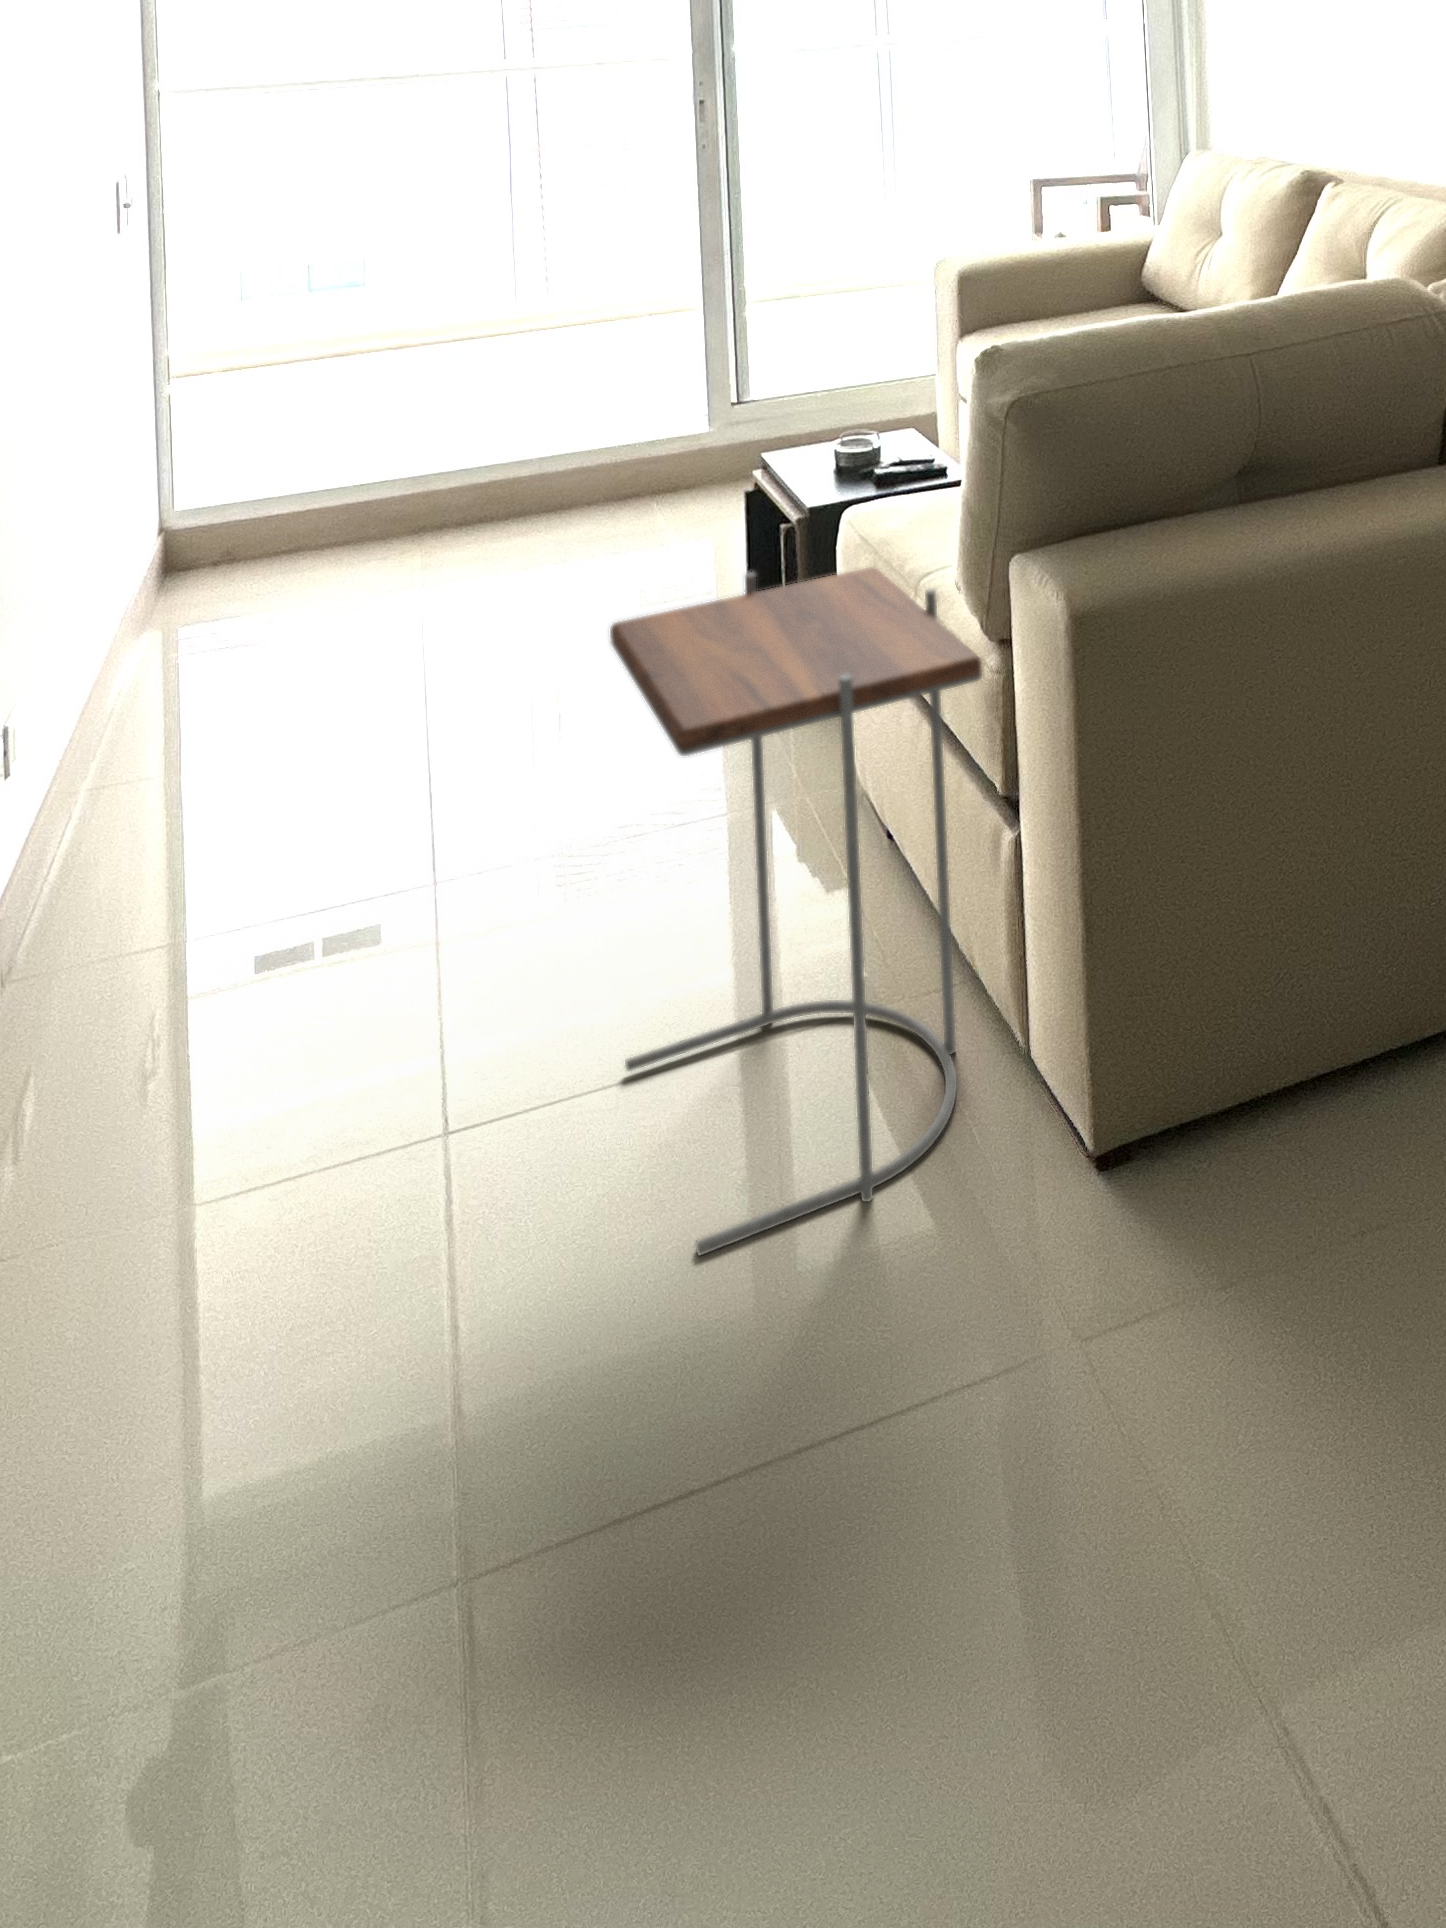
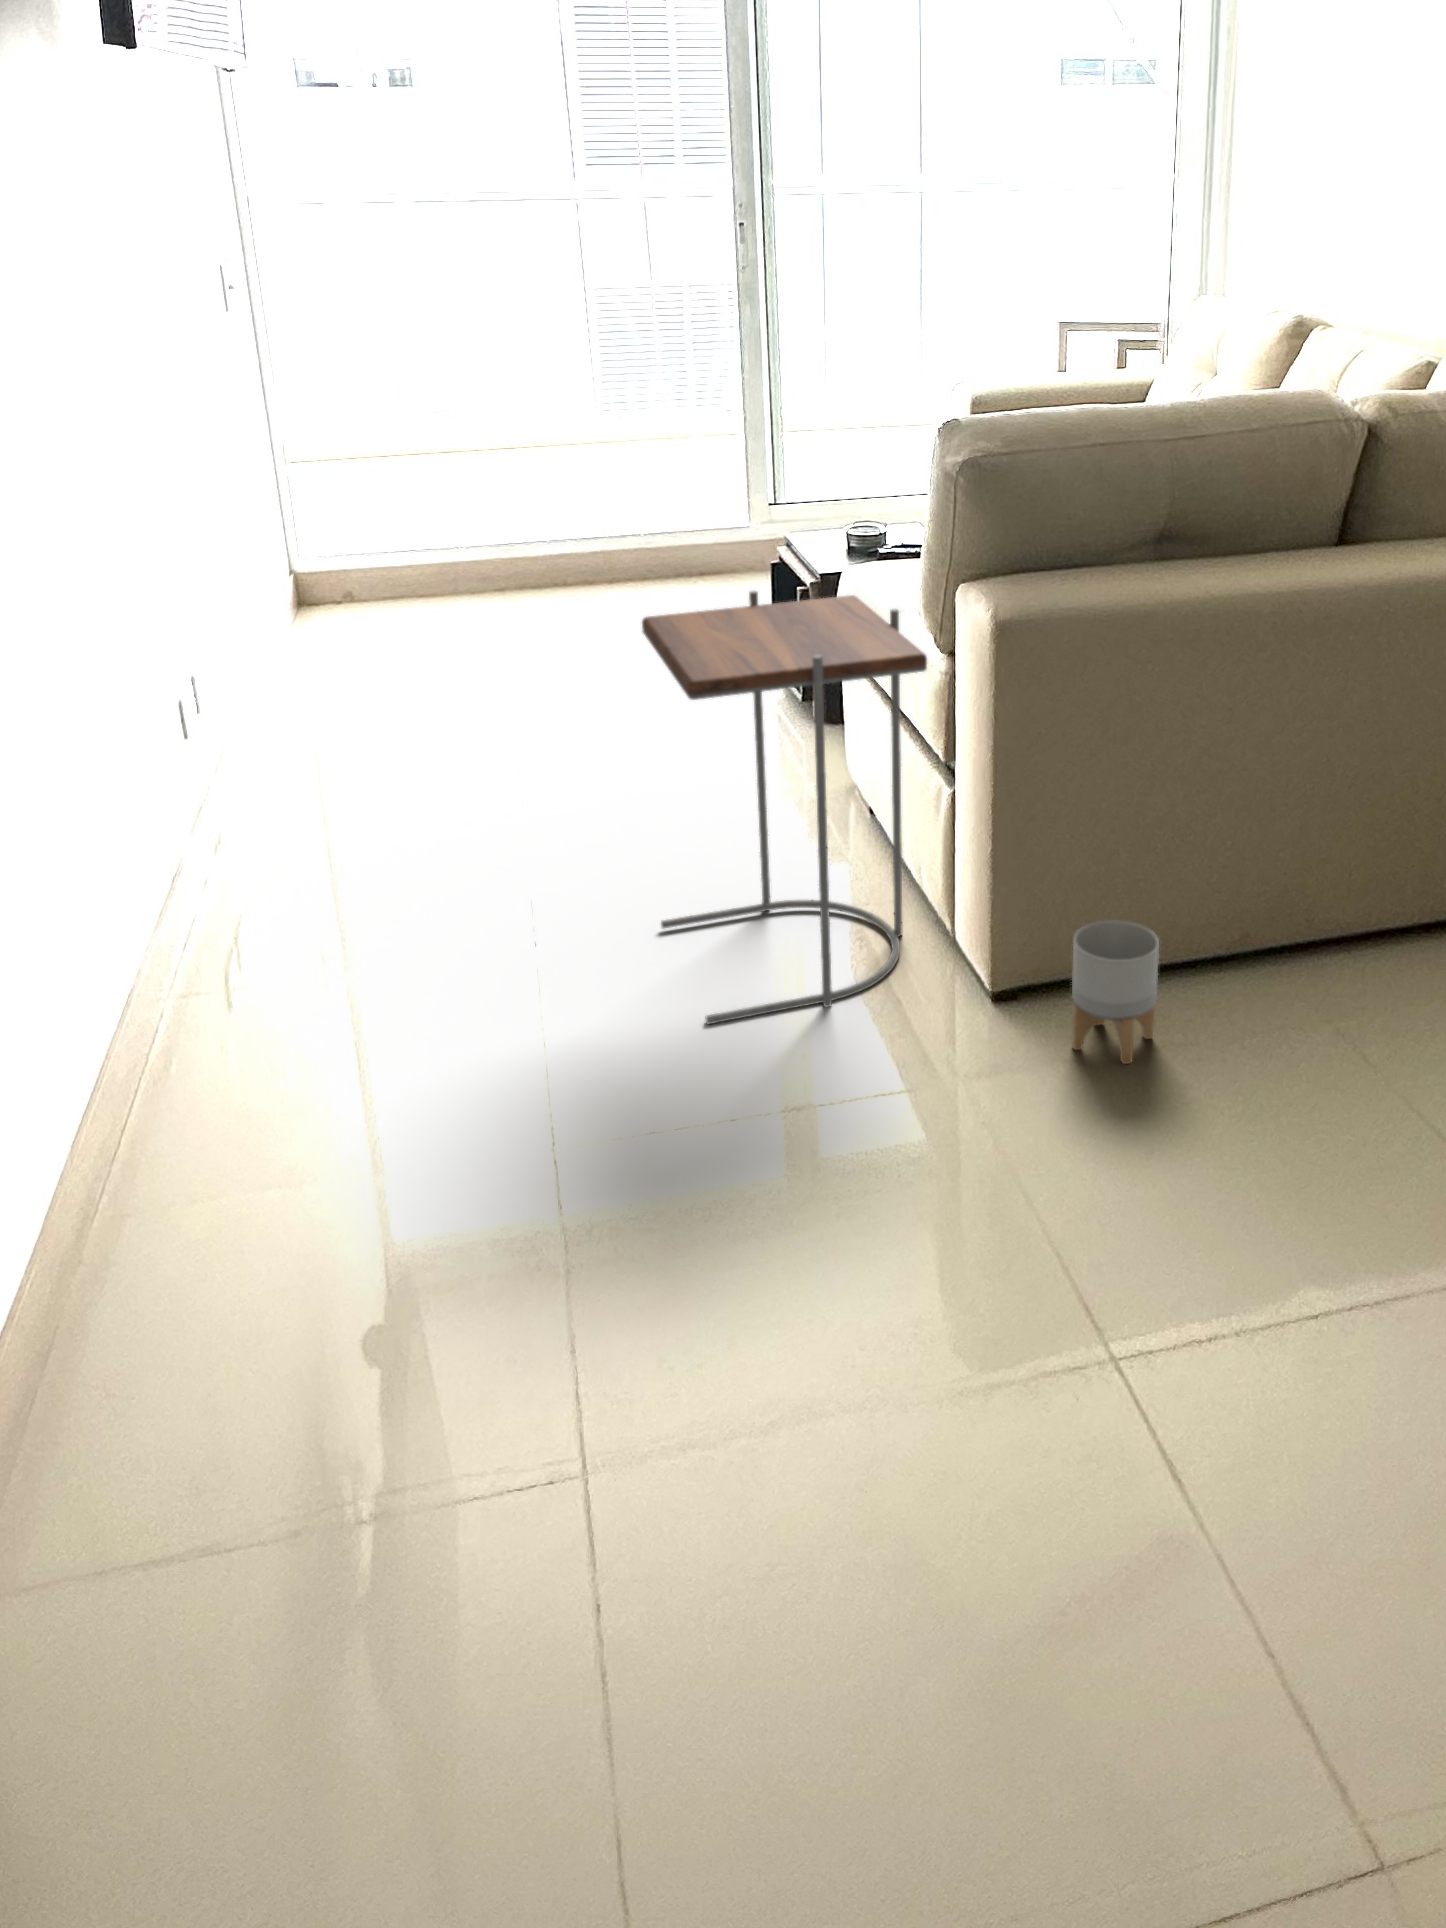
planter: none [1209,1030,1329,1275] -> present [1072,920,1159,1064]

